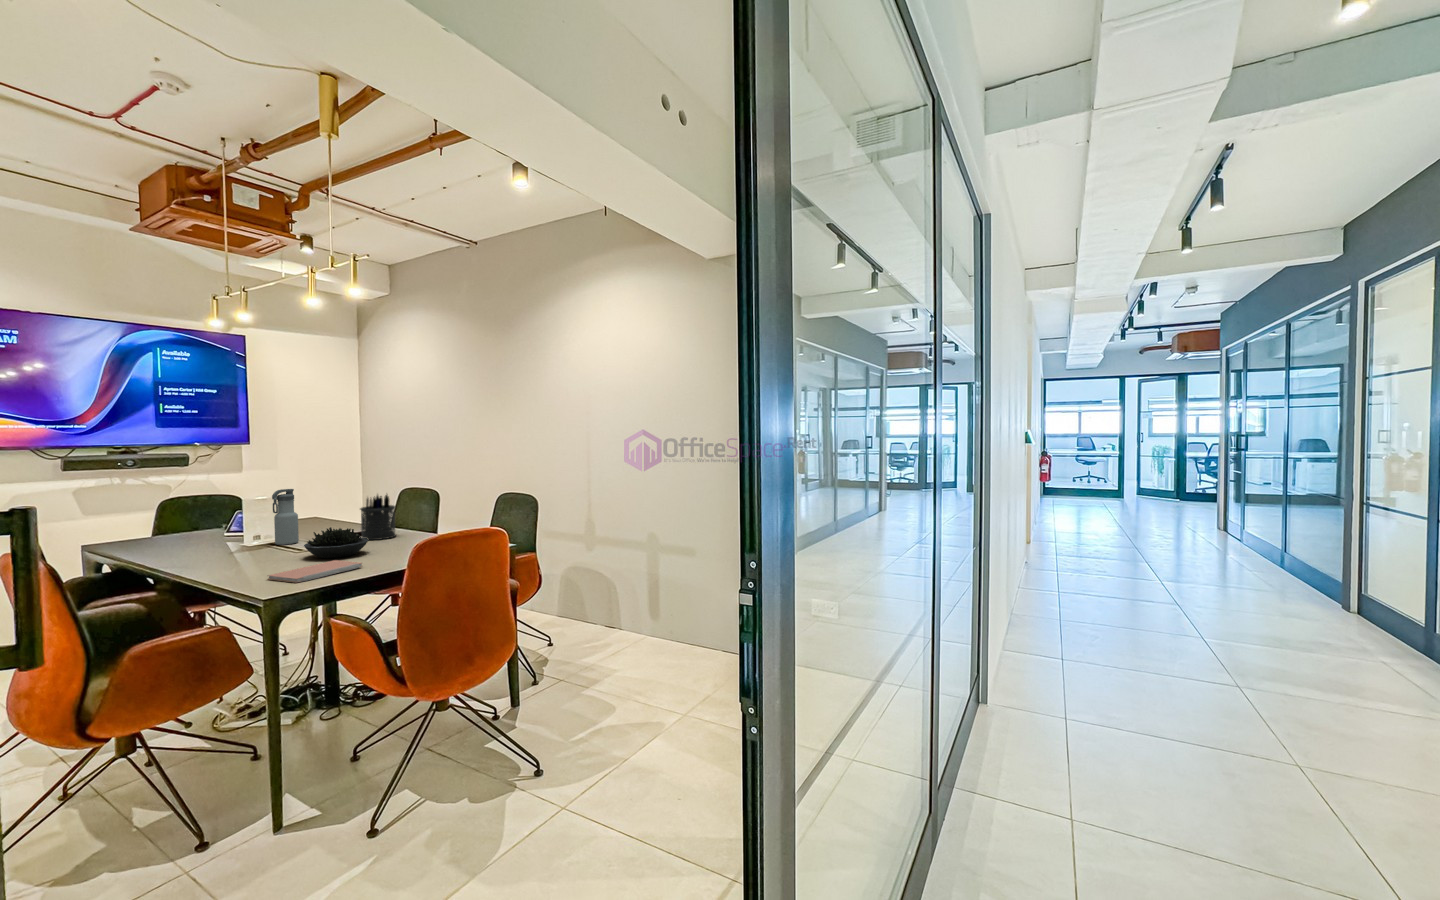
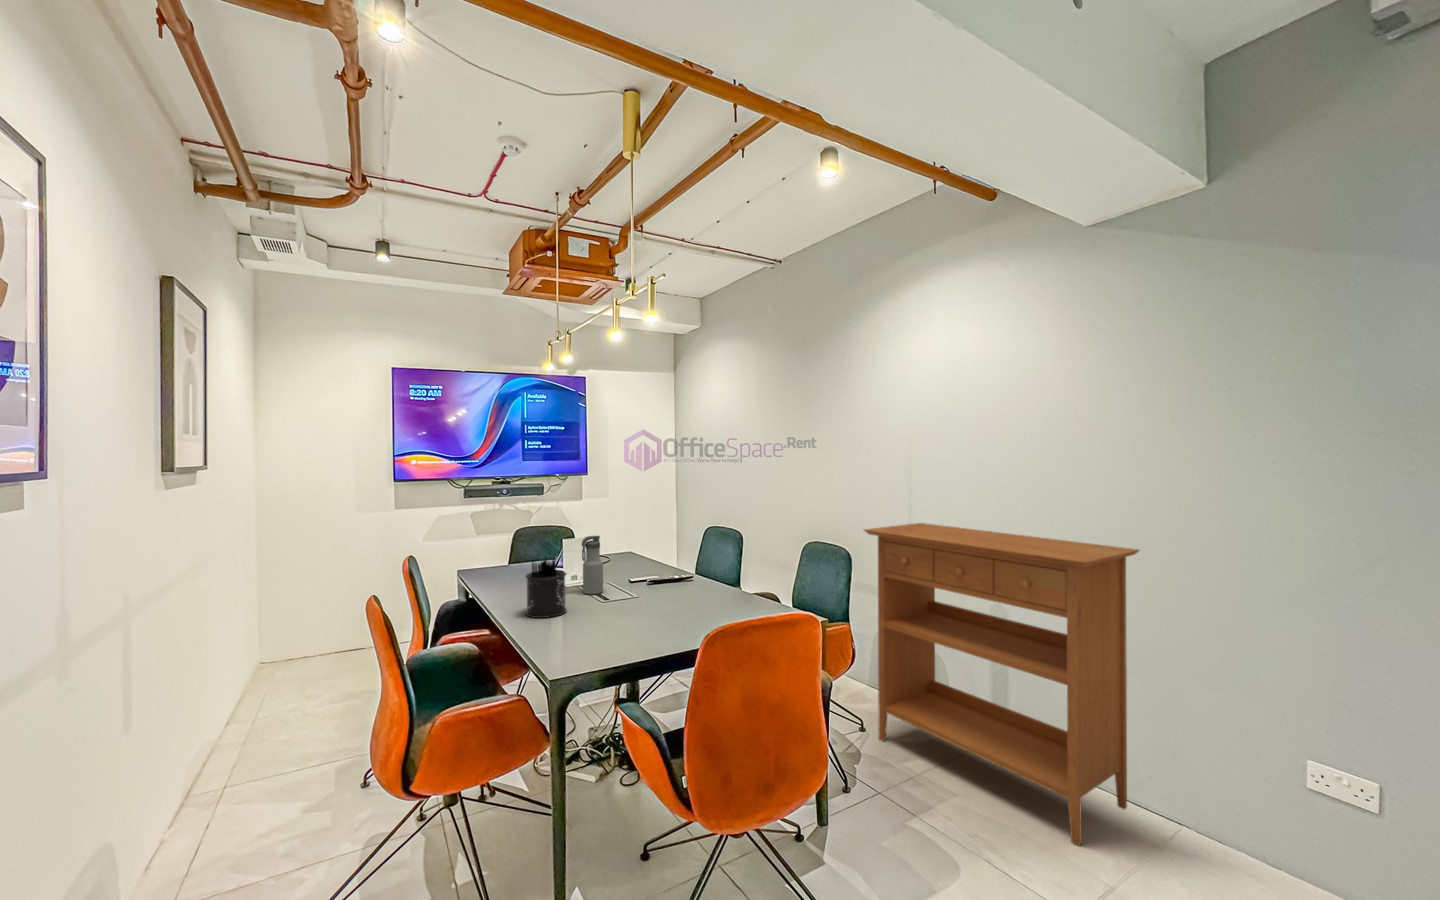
console table: none [552,471,730,665] -> present [864,523,1139,846]
pen holder: present [360,495,396,540] -> present [526,559,567,618]
succulent plant: present [304,527,368,558] -> none [598,588,659,626]
notebook: present [268,560,362,583] -> none [555,634,647,668]

